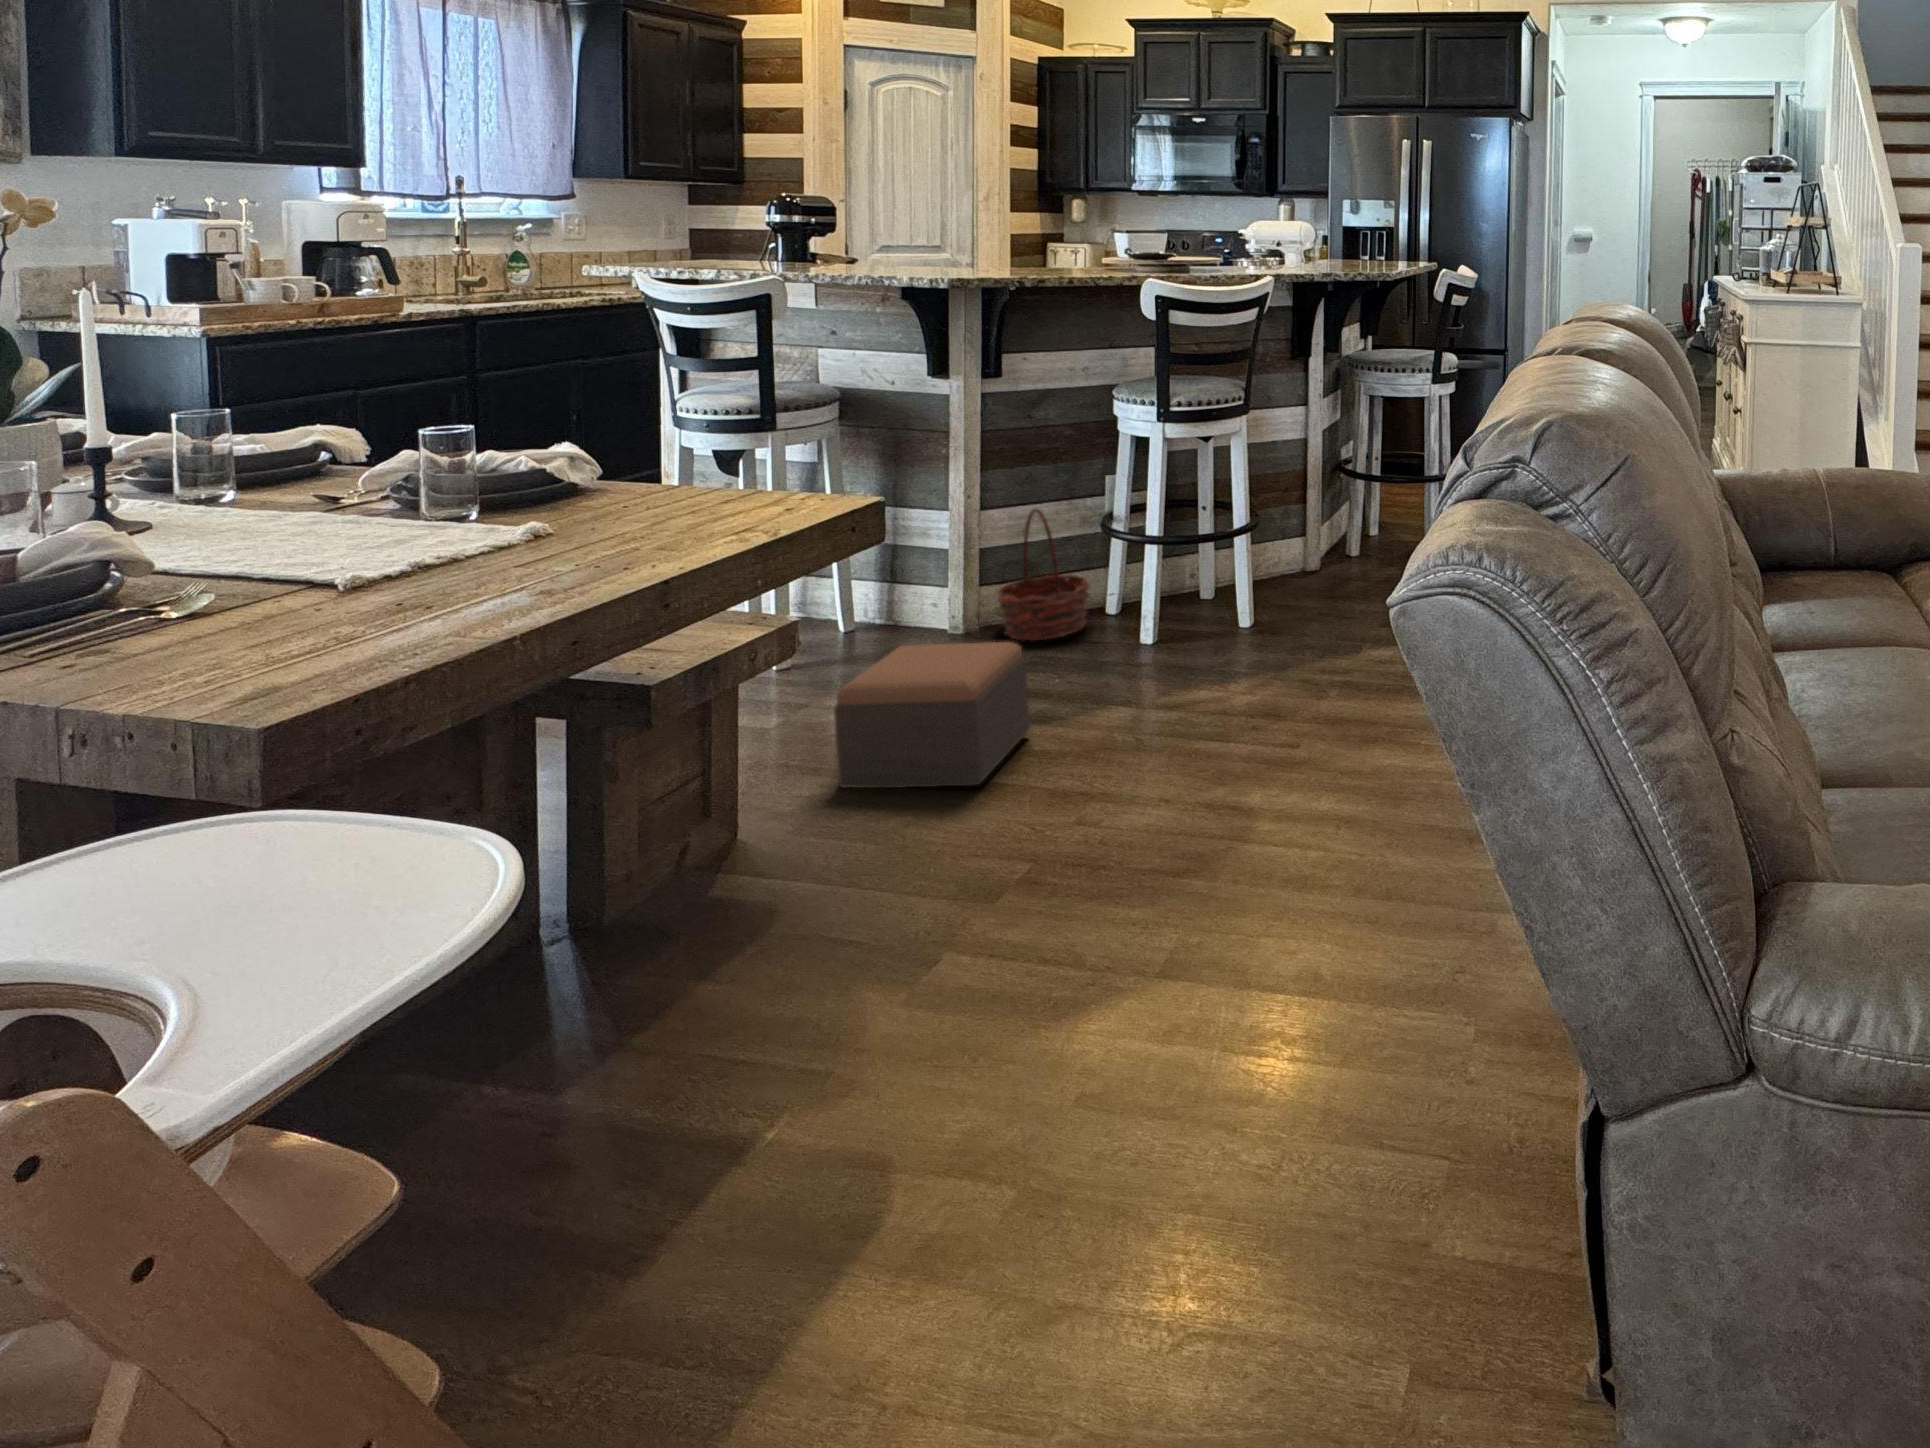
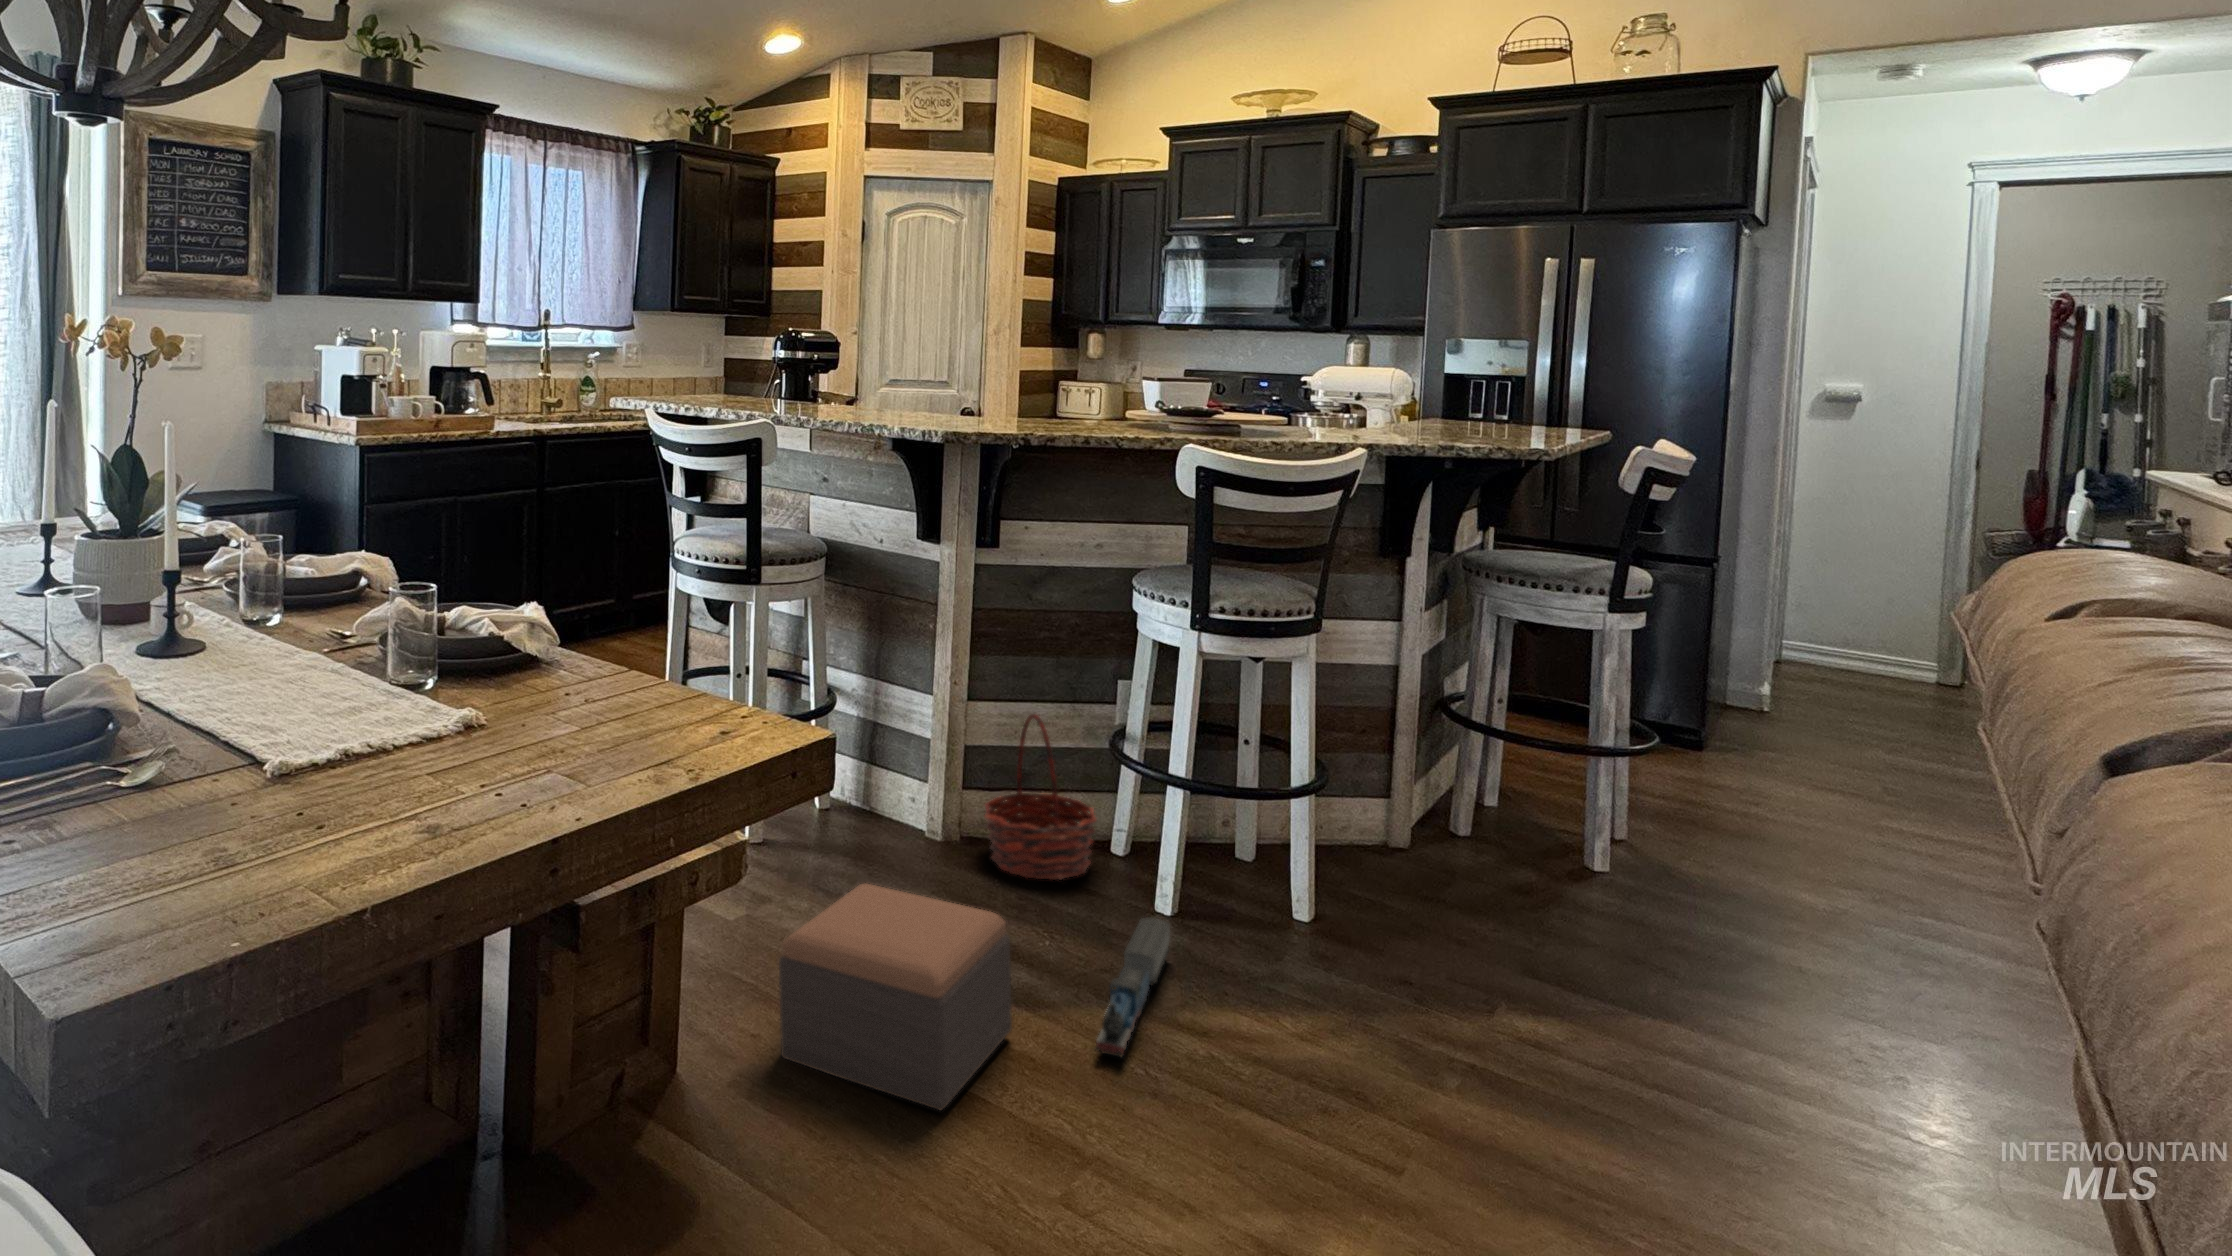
toy train: none [1093,640,1148,730] -> present [1095,918,1170,1057]

